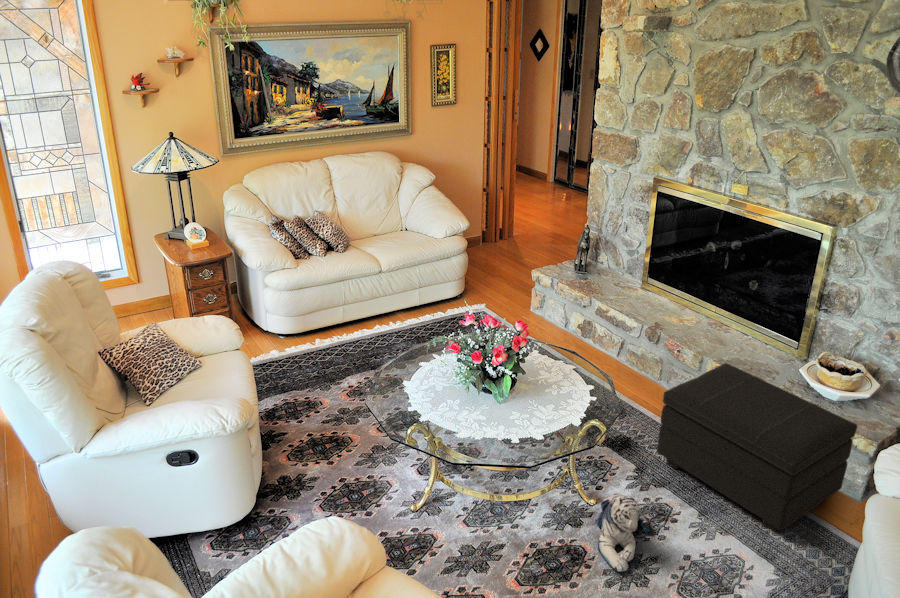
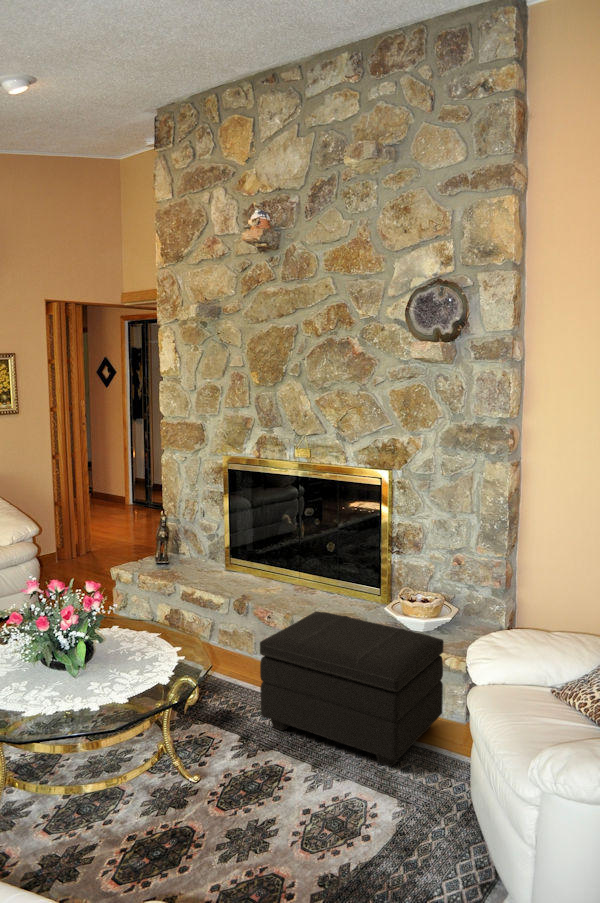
plush toy: present [596,493,650,572] -> none [202,751,264,844]

